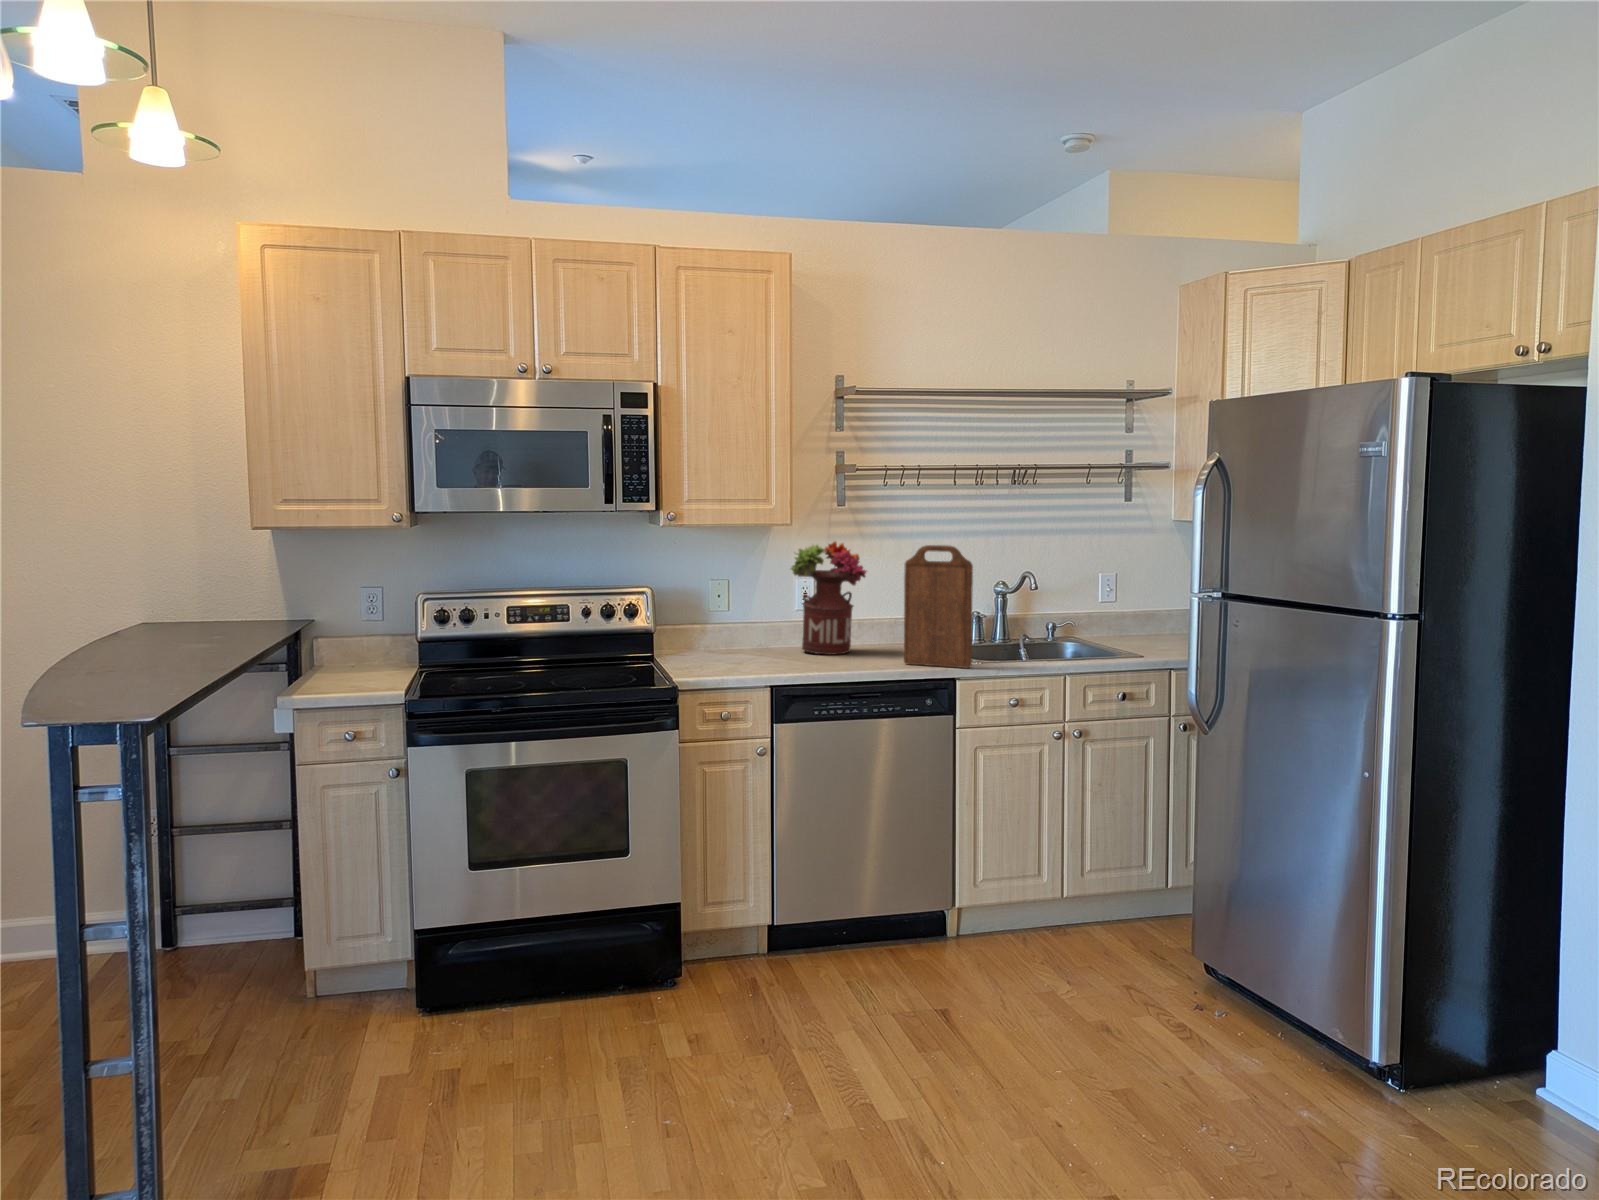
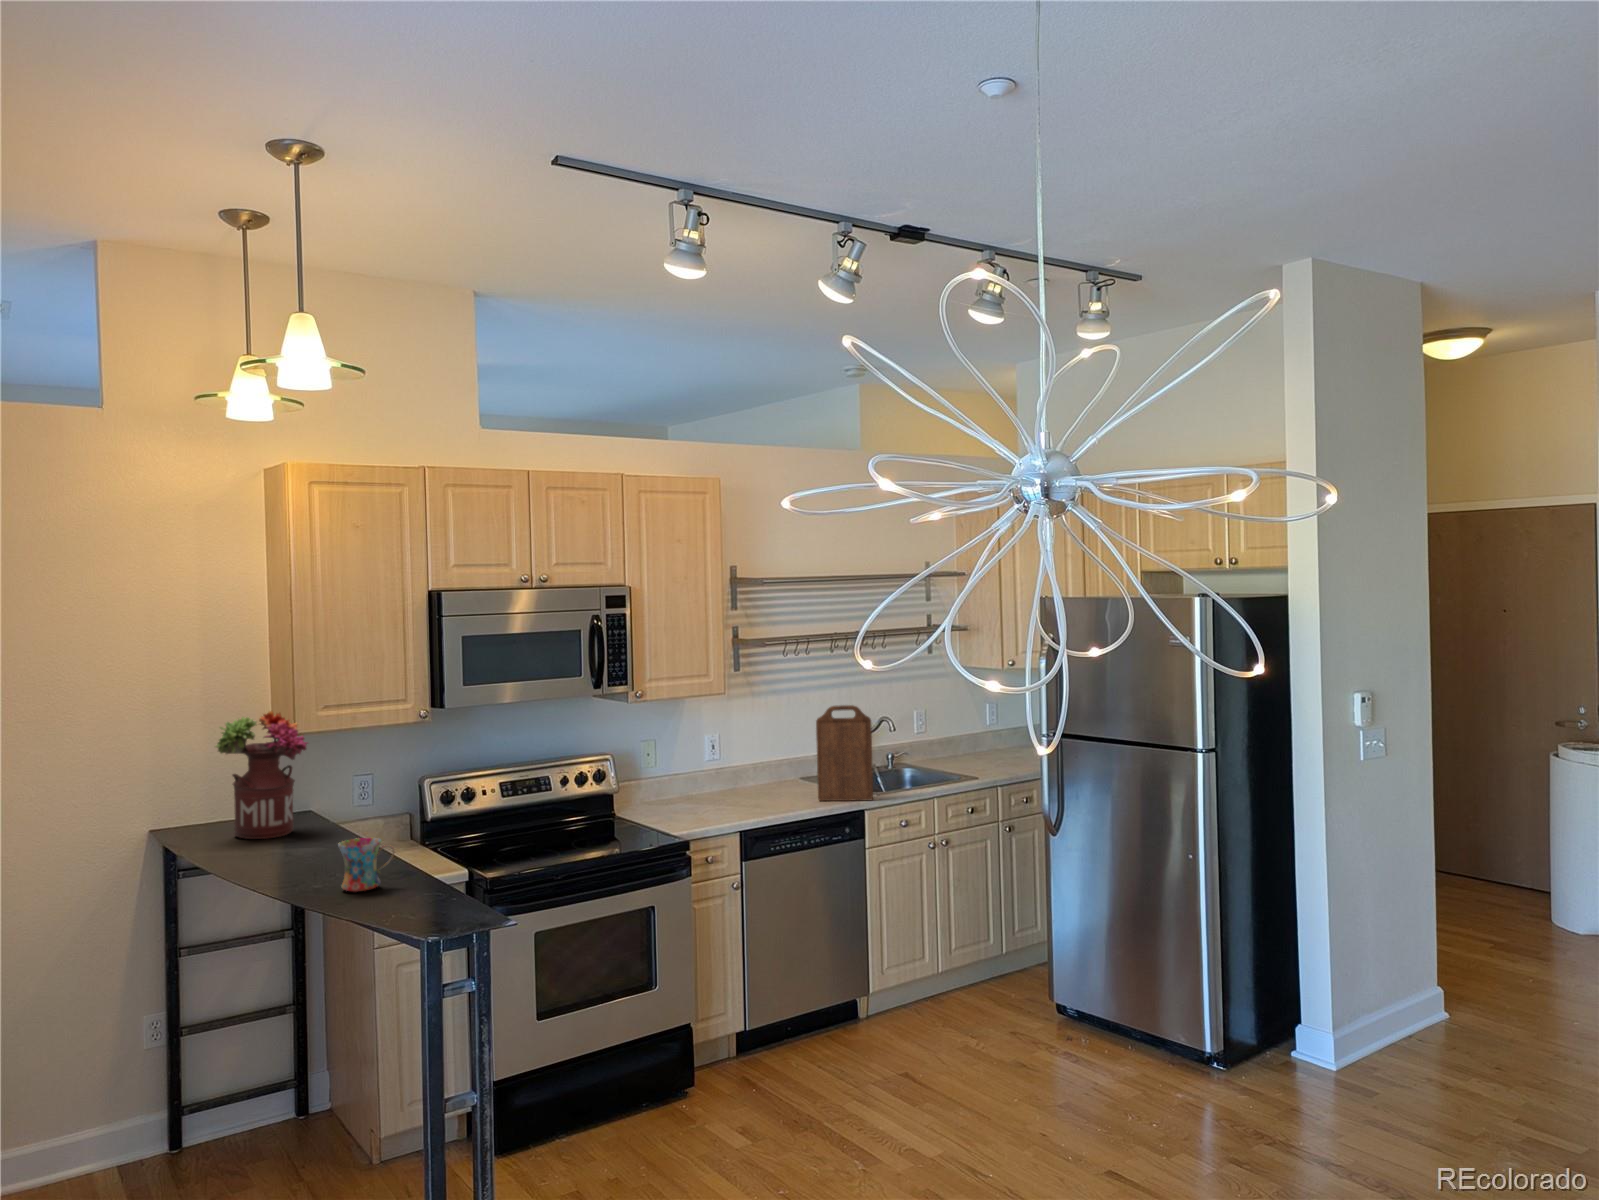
flower arrangement: present [791,541,866,654] -> present [216,711,307,839]
mug: none [106,618,172,677] -> present [338,838,394,892]

